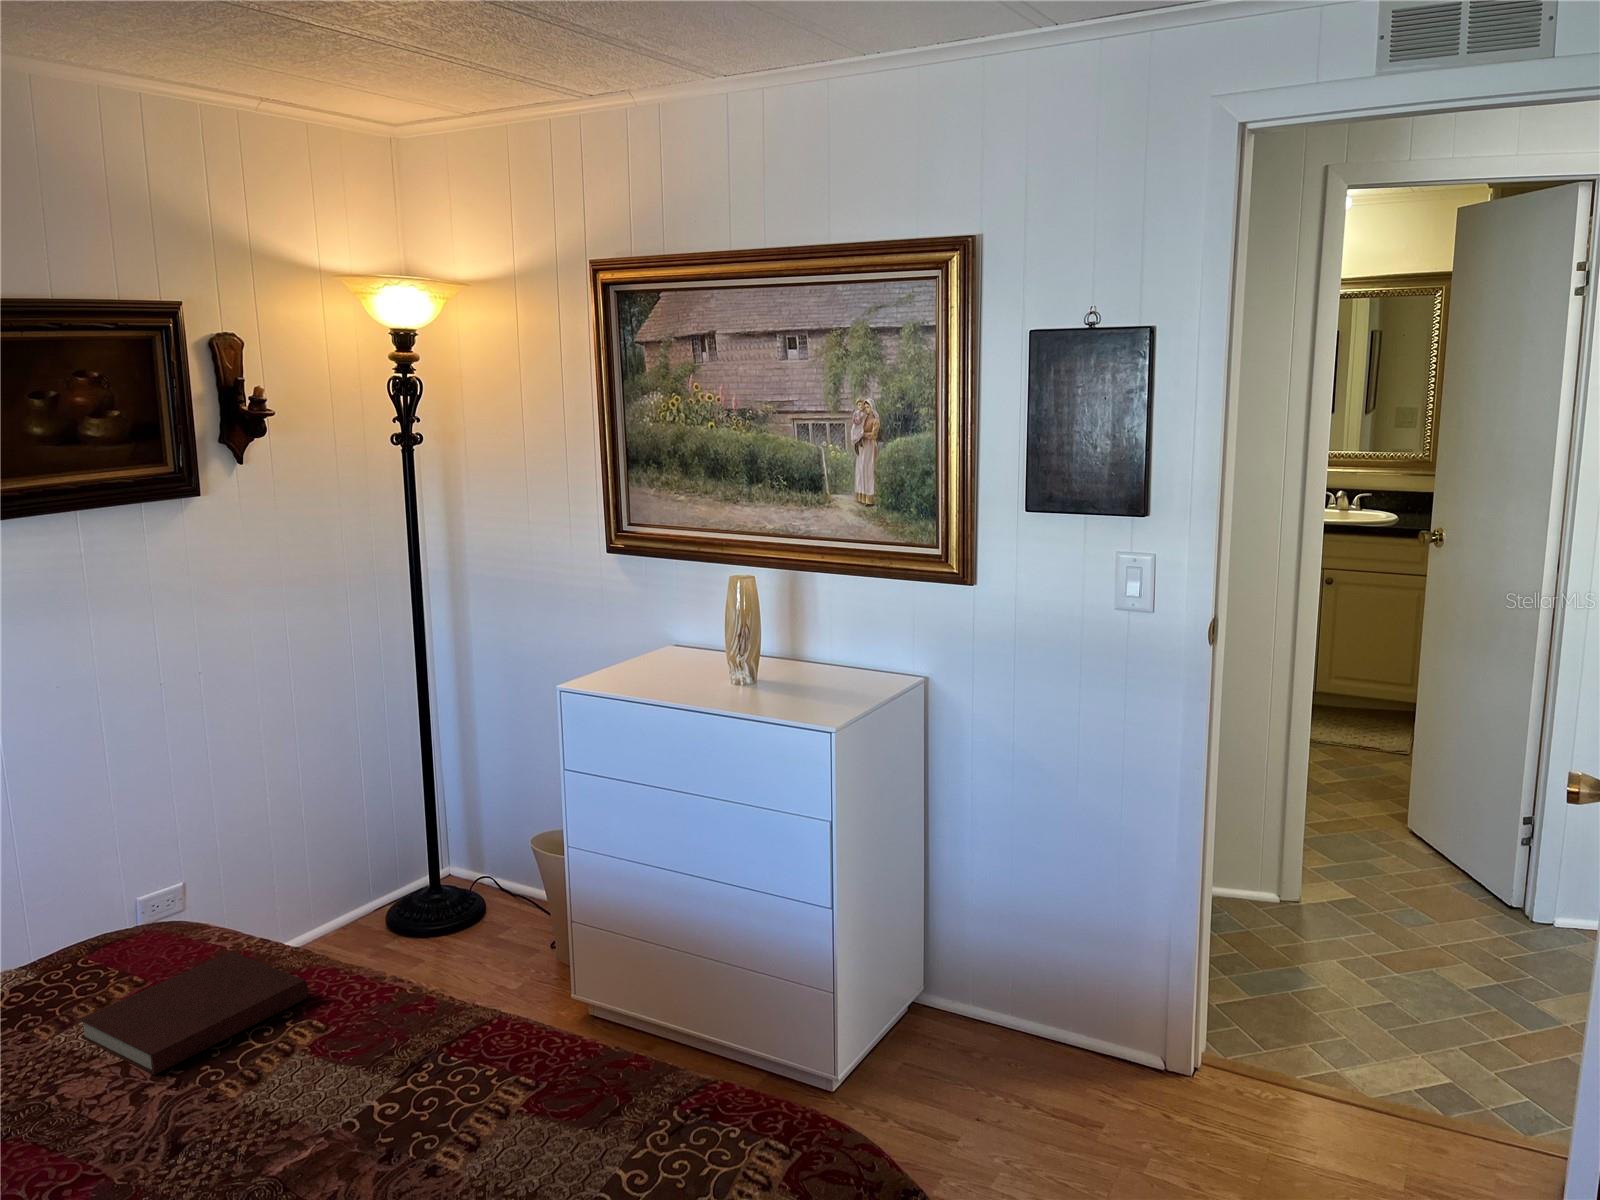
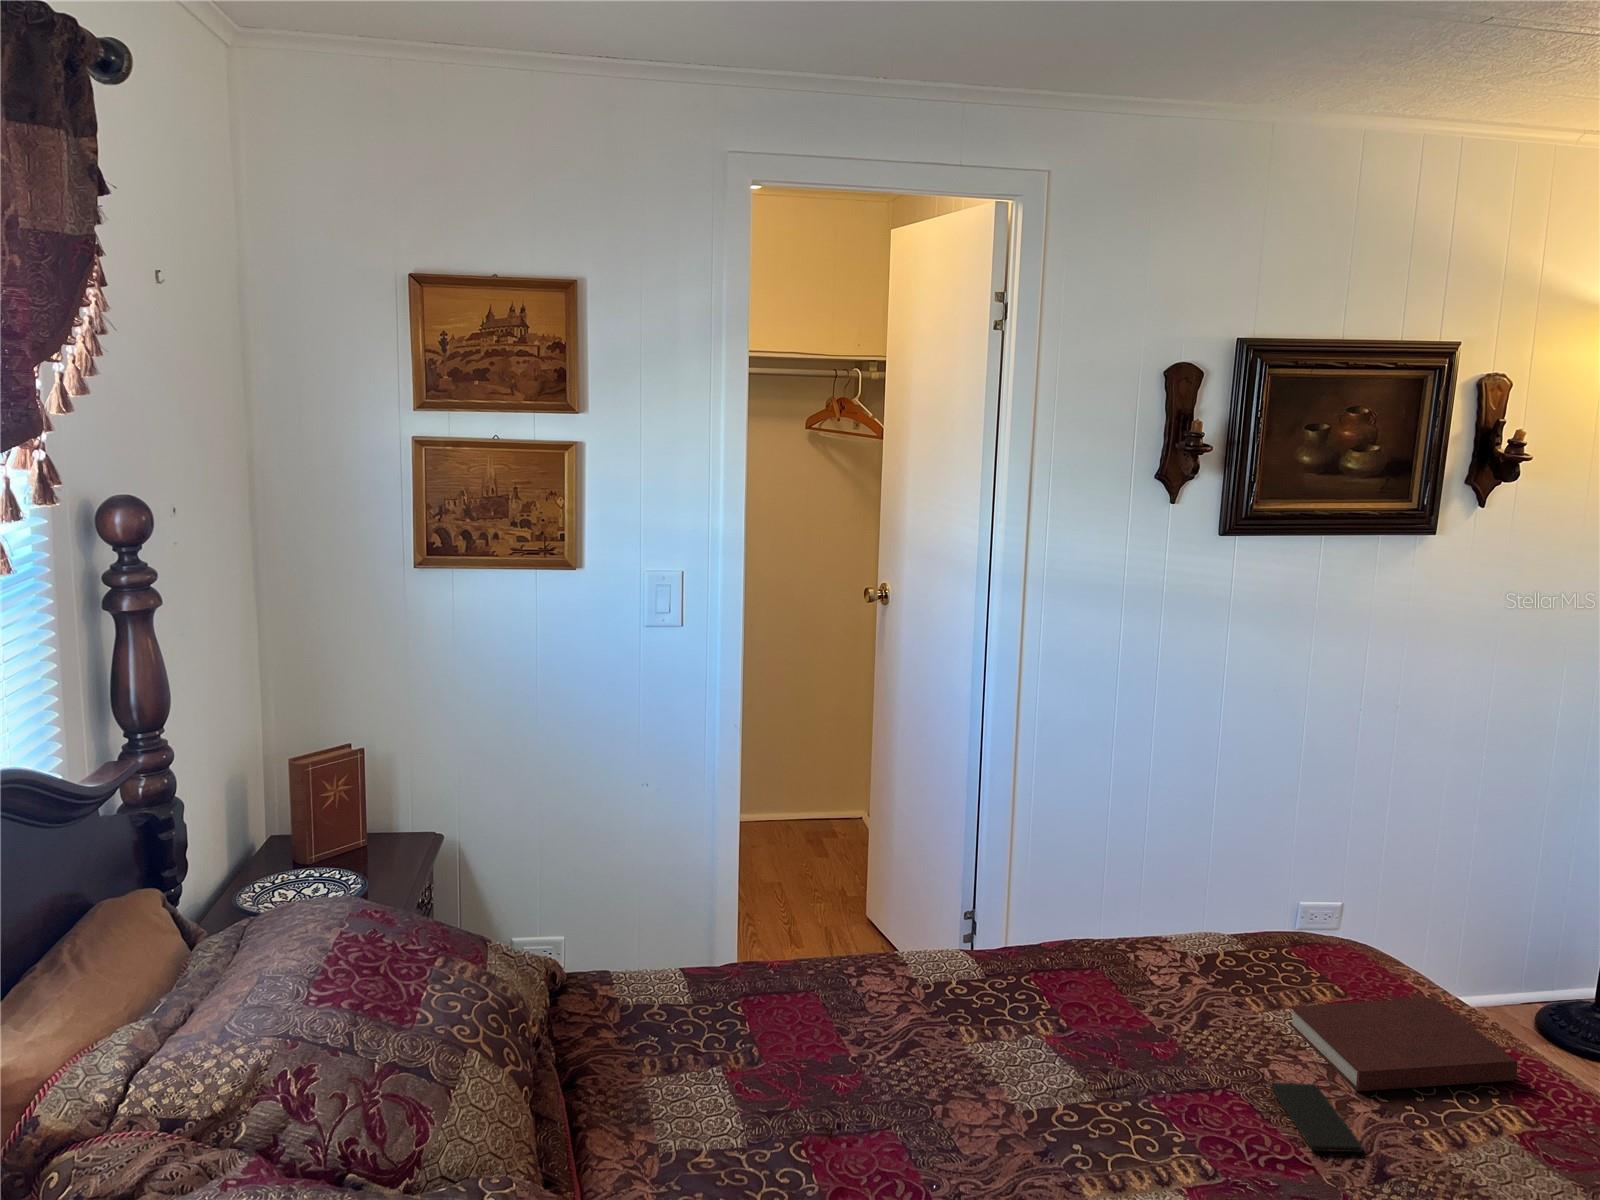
smartphone: none [55,1088,156,1157] -> present [1270,1083,1362,1152]

